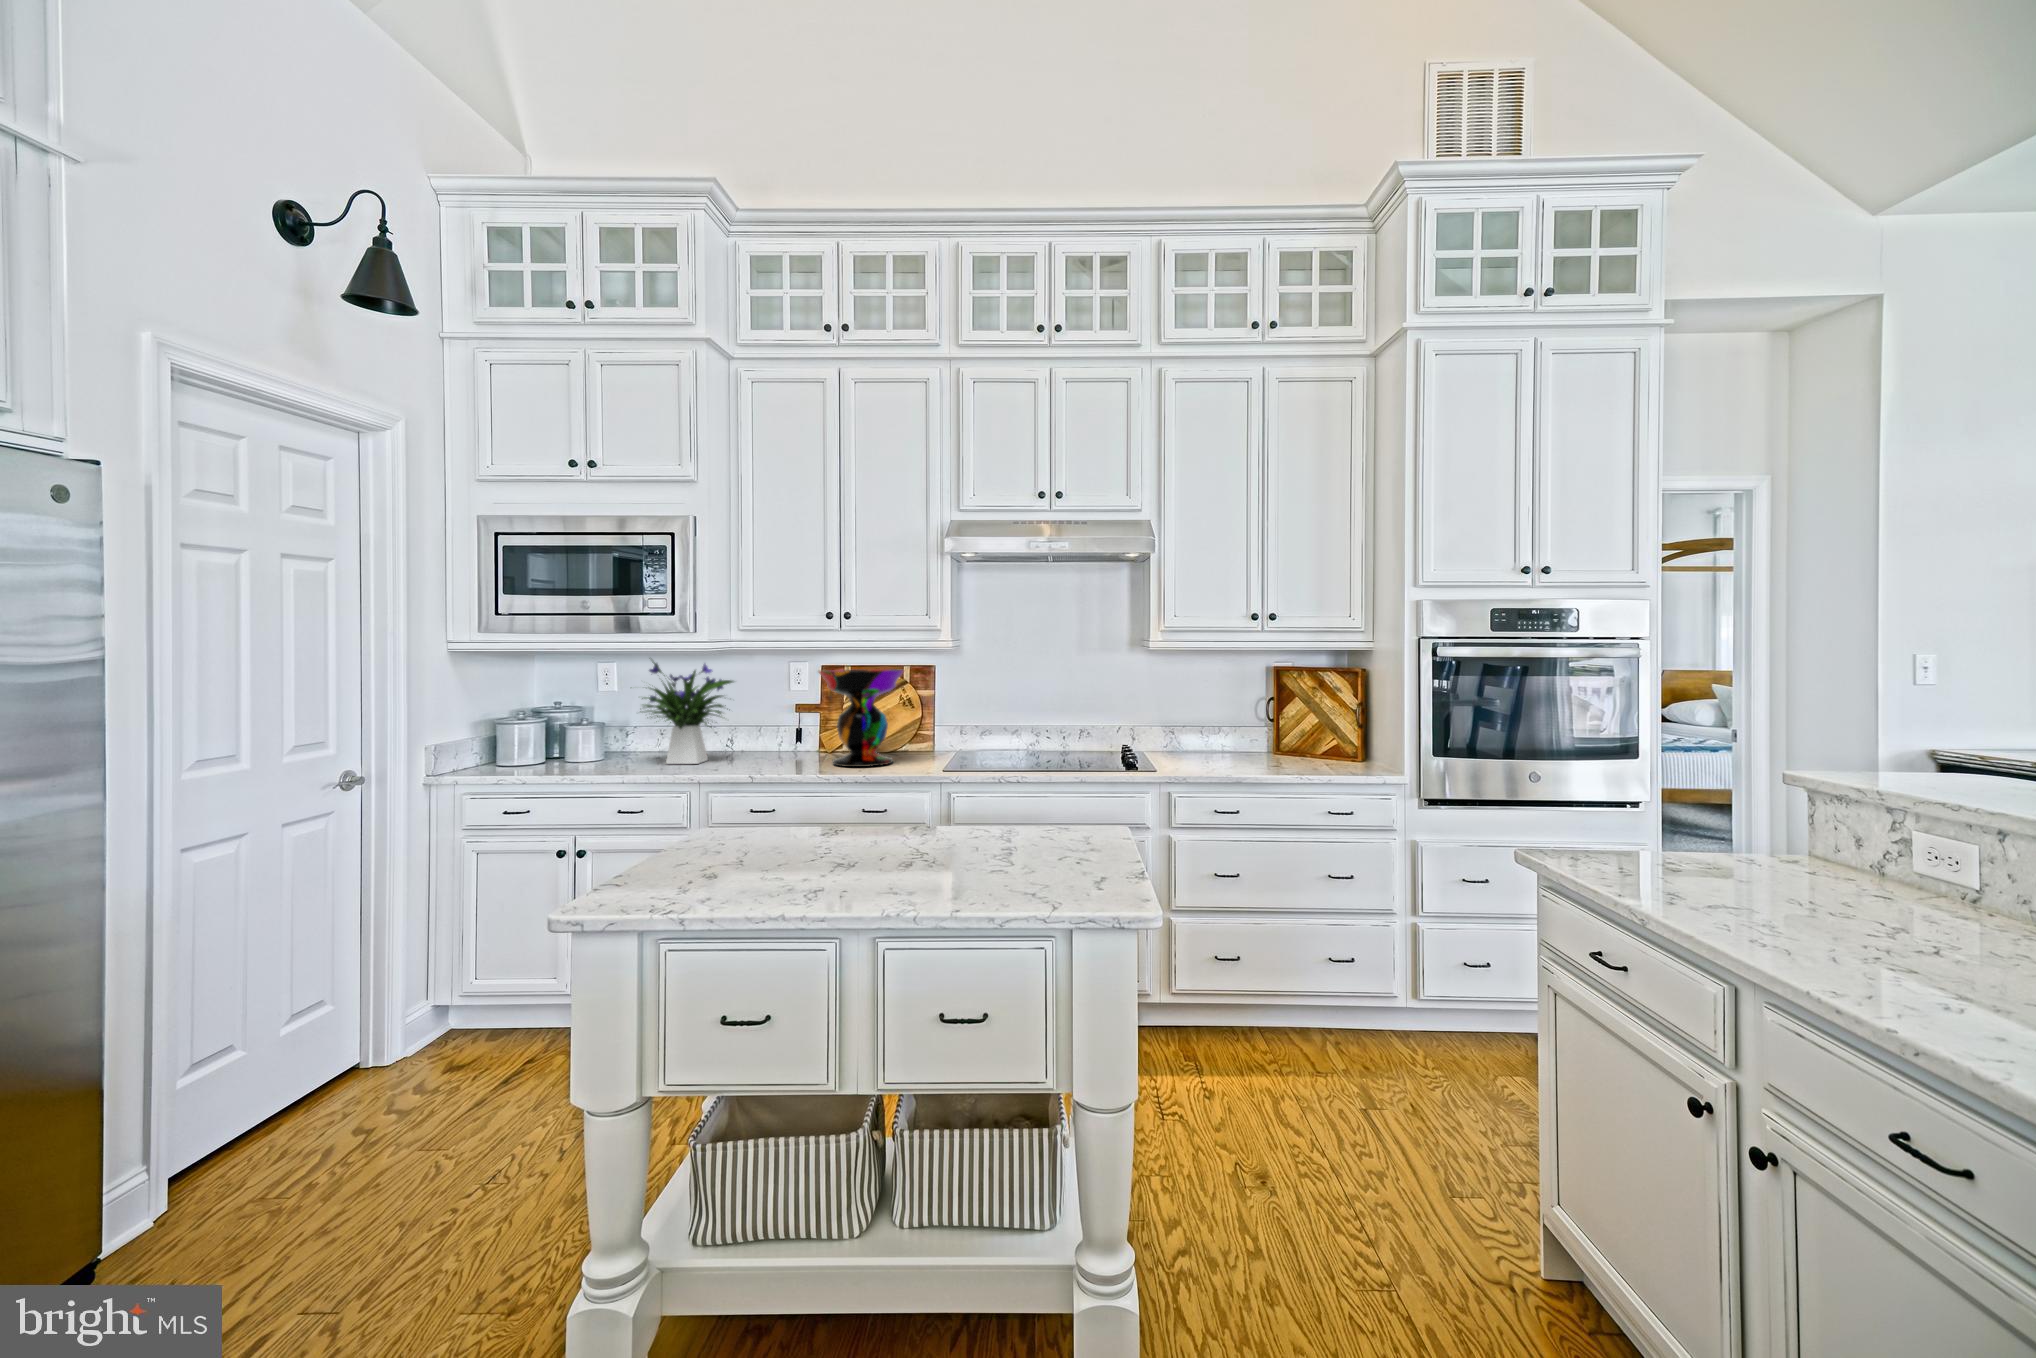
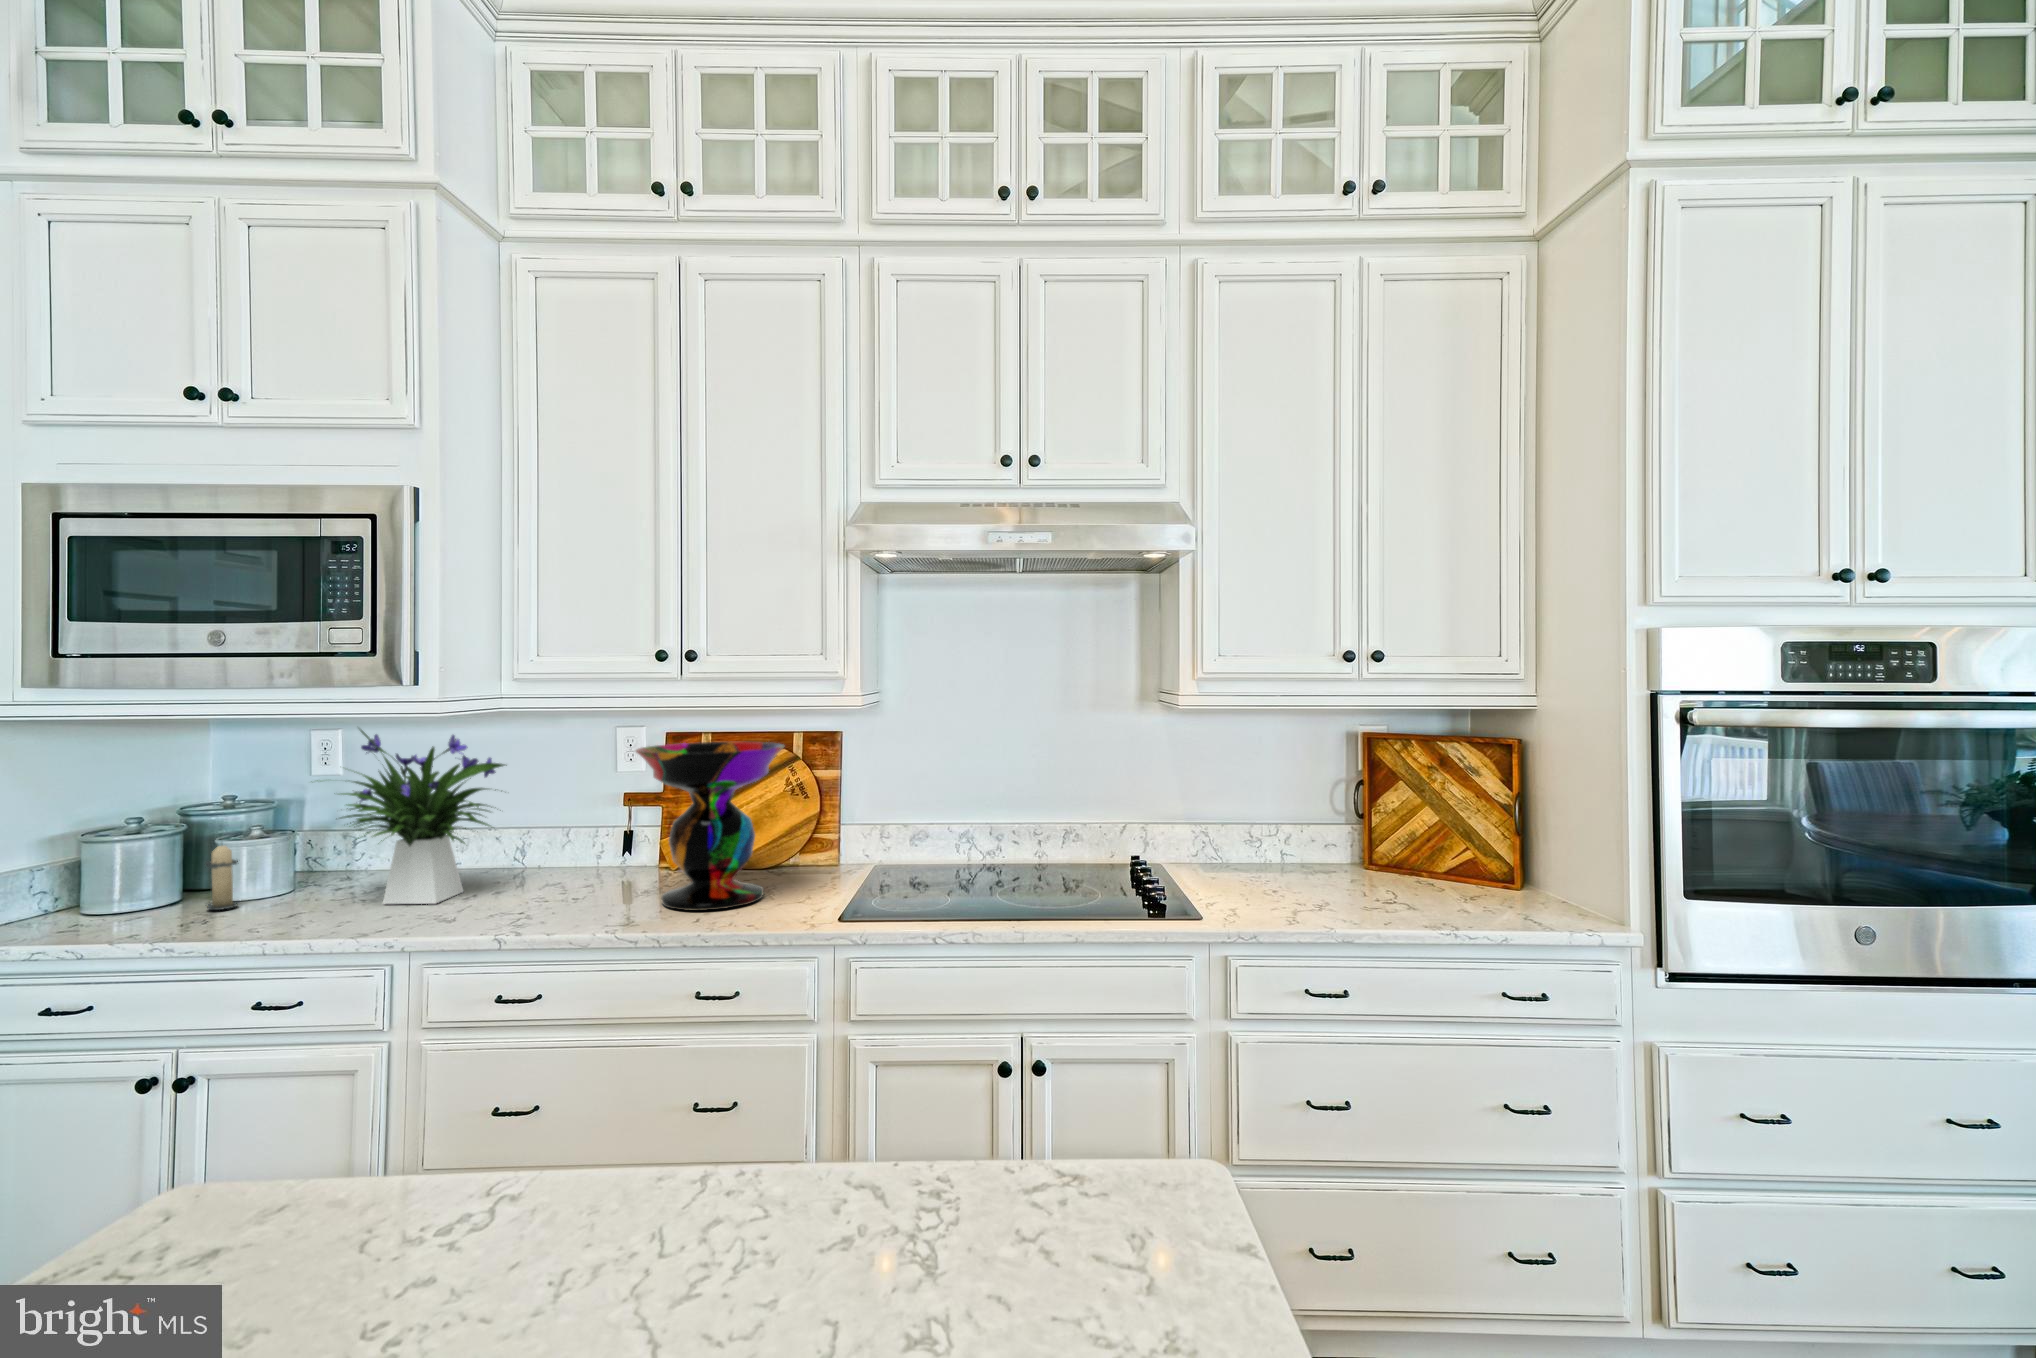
candle: none [562,725,584,766] -> present [205,845,238,910]

